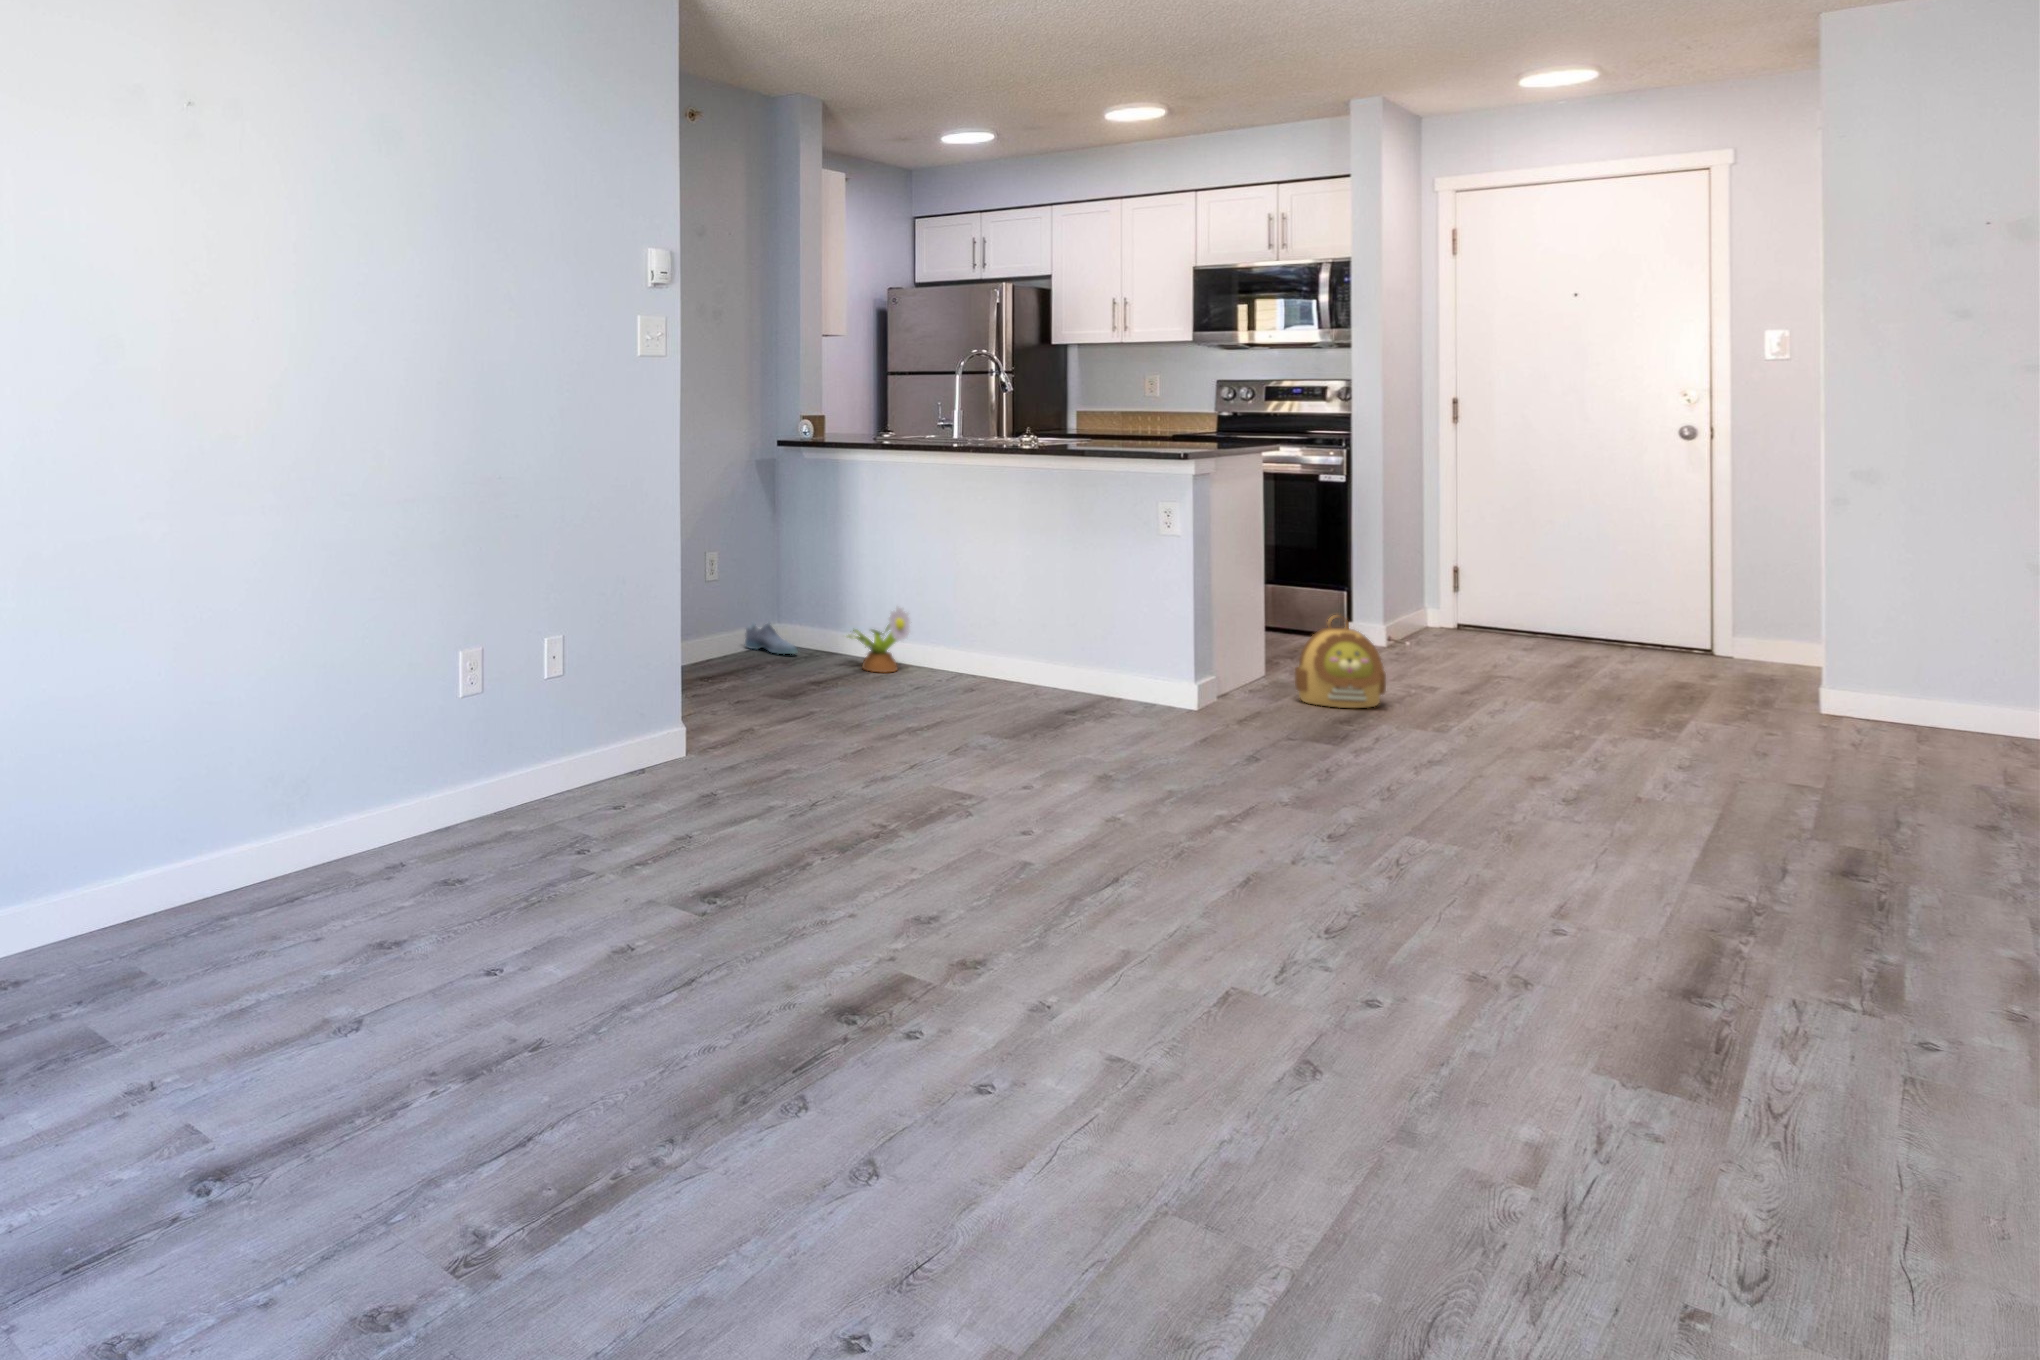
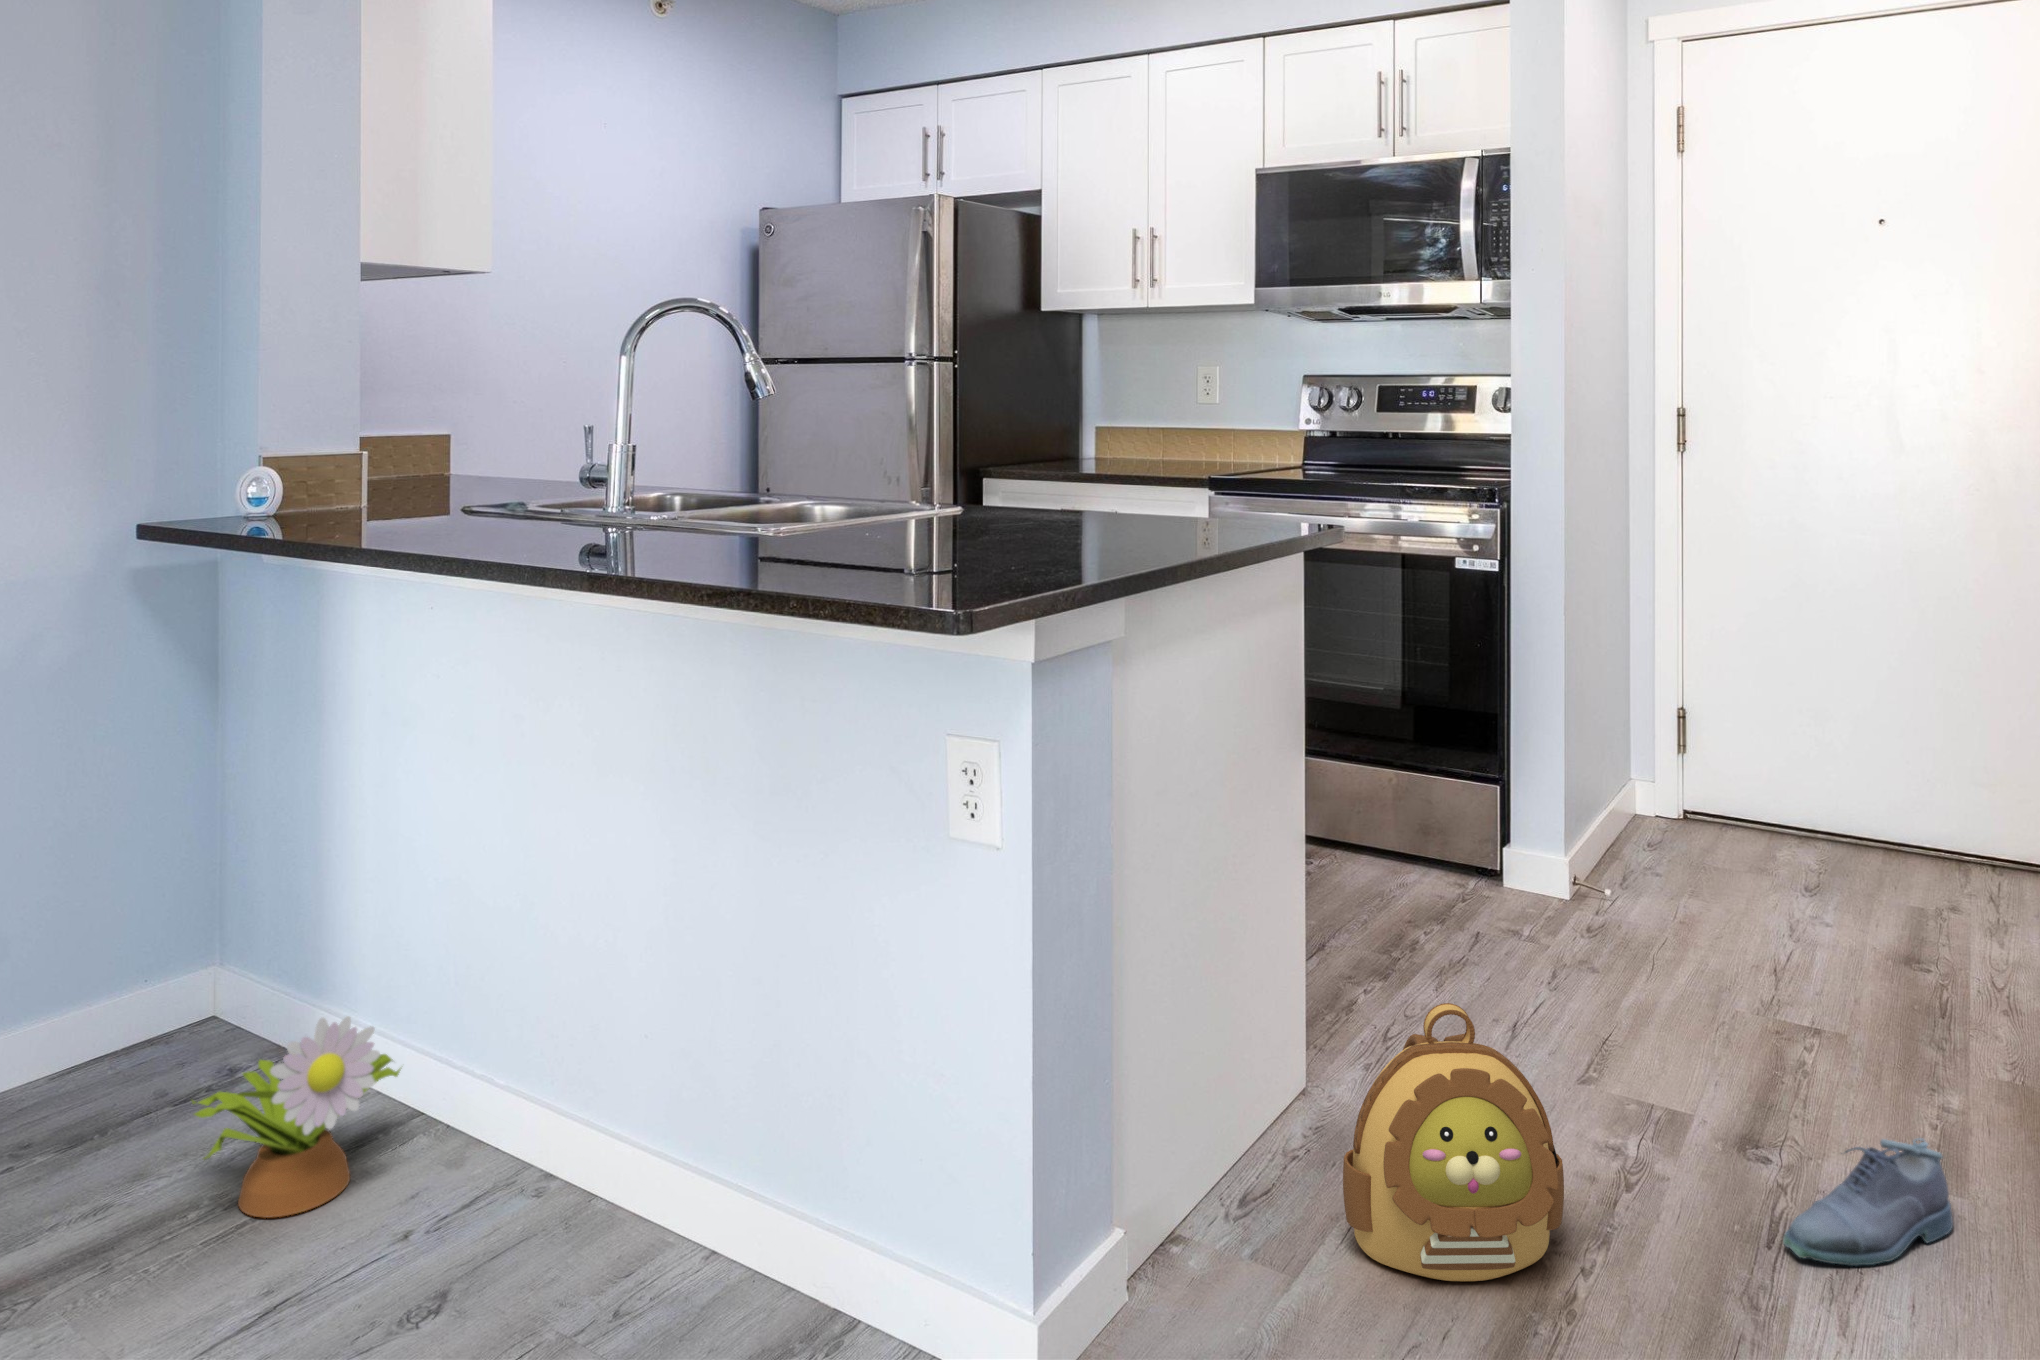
shoe: present [745,623,797,654] -> present [1783,1138,1953,1266]

